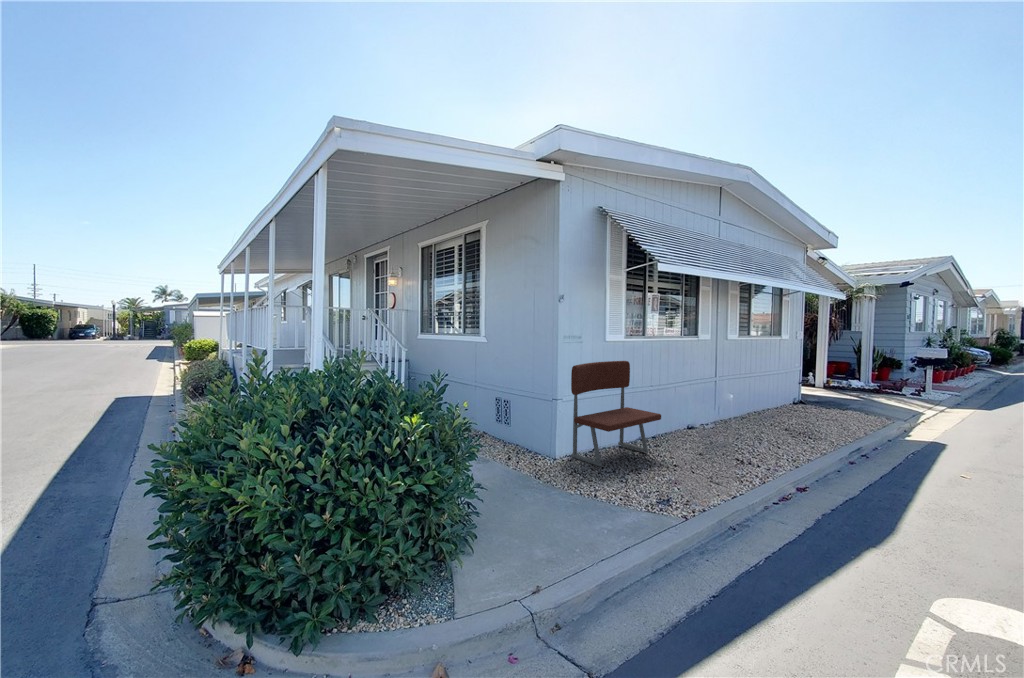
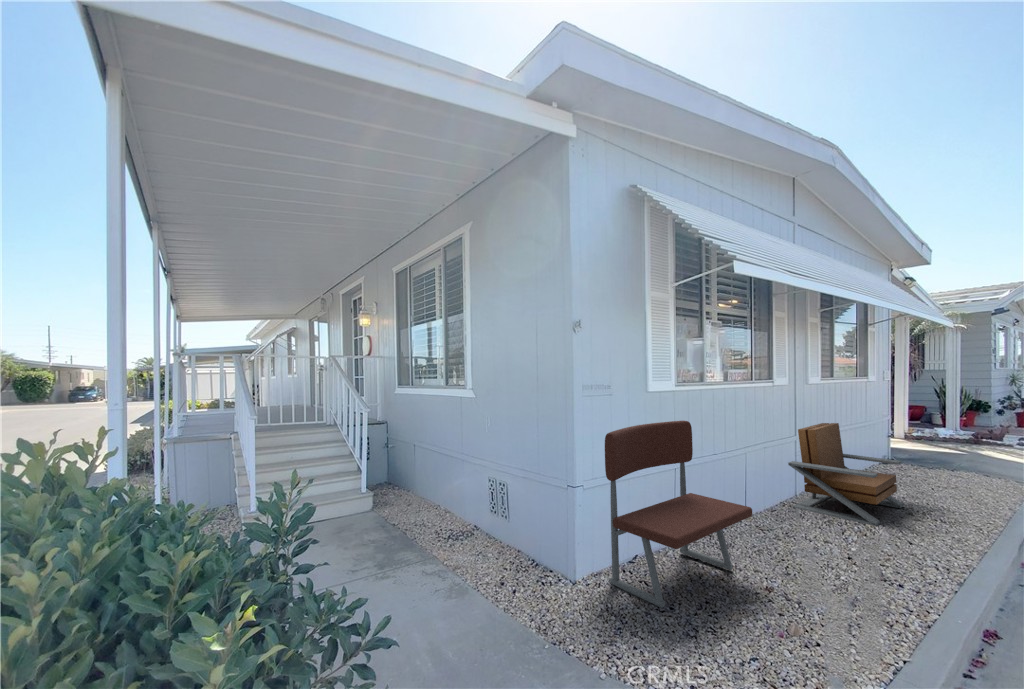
lounge chair: none [704,369,783,436] -> present [788,423,903,526]

